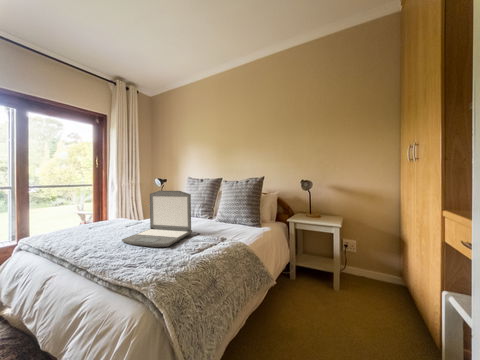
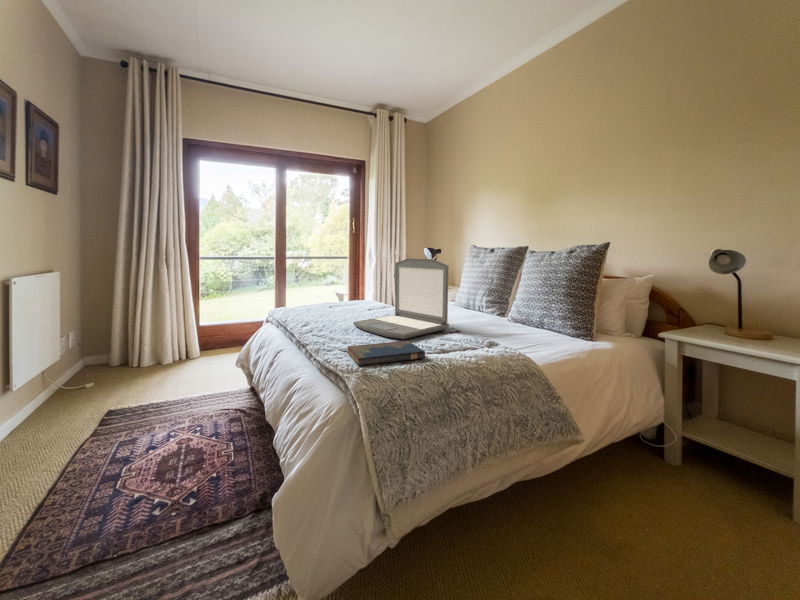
hardcover book: none [131,248,193,277] -> present [348,341,425,366]

